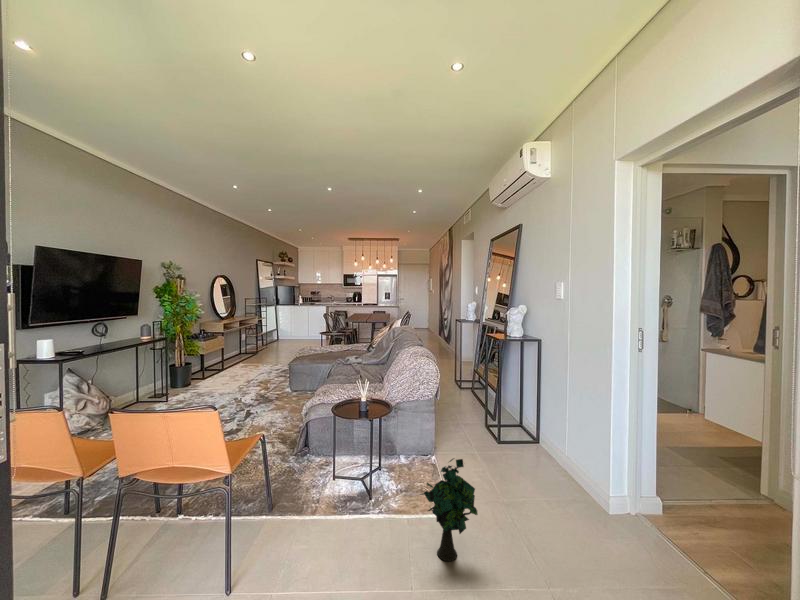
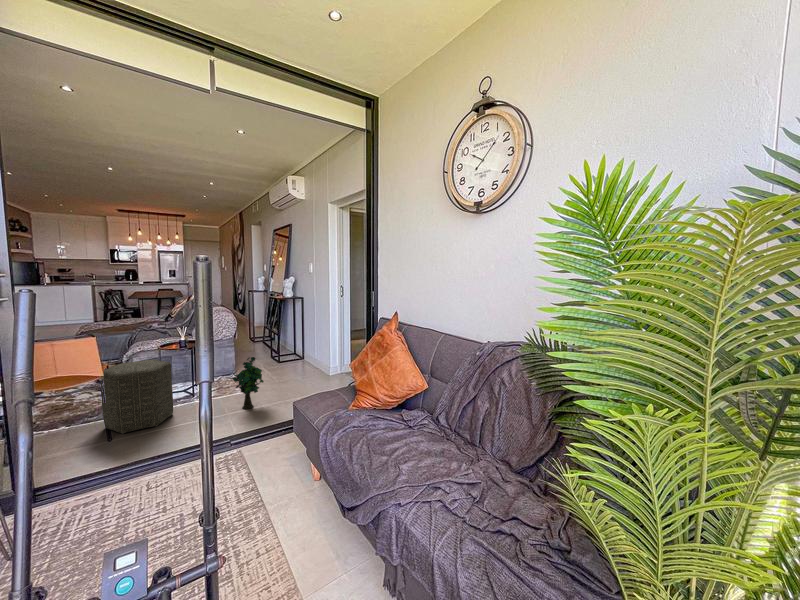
ottoman: none [249,427,337,555] -> present [100,359,173,434]

